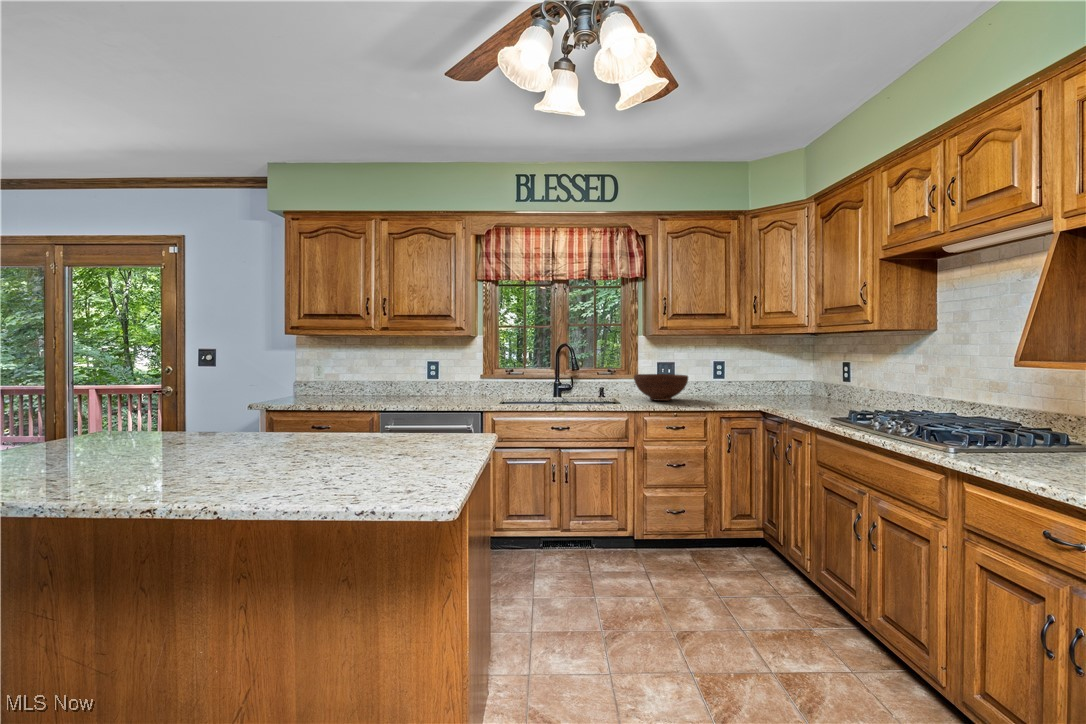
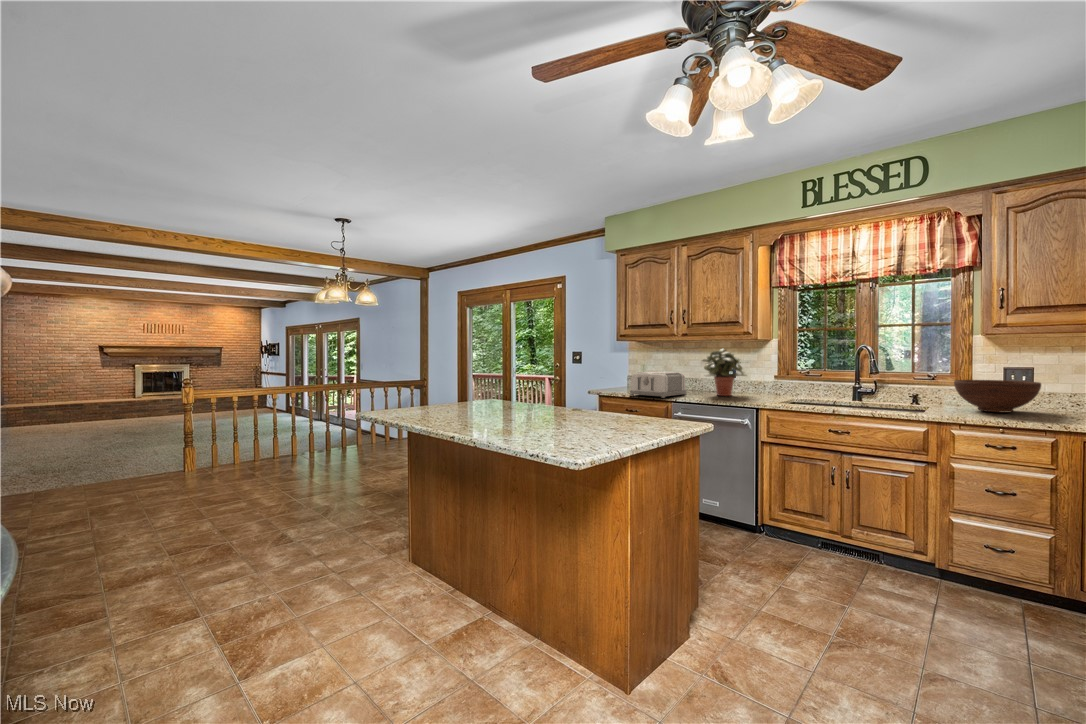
potted plant: none [406,346,458,399] -> present [703,349,748,396]
toaster: none [319,373,387,406] -> present [630,371,686,398]

